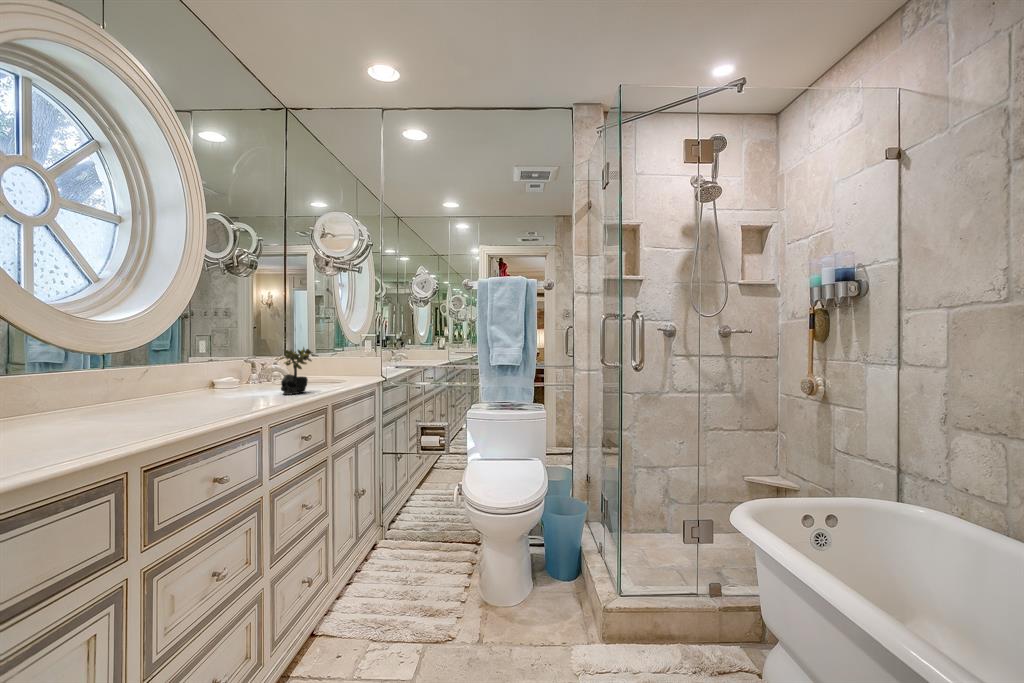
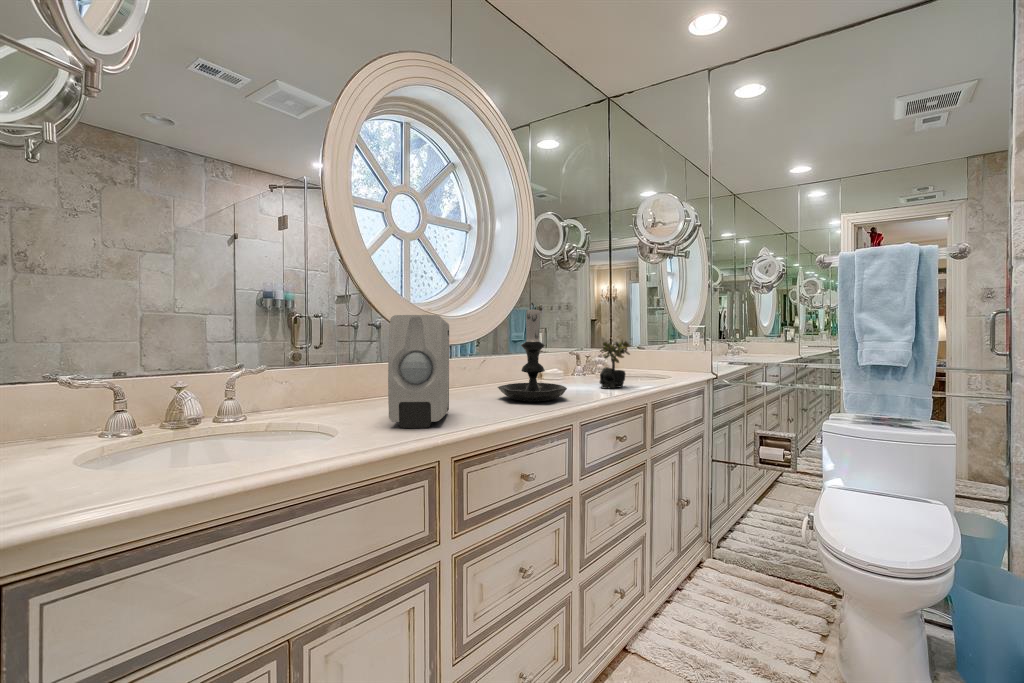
candle holder: none [165,309,253,412] -> present [498,303,567,402]
soap dispenser: none [37,320,118,448] -> present [388,315,449,428]

